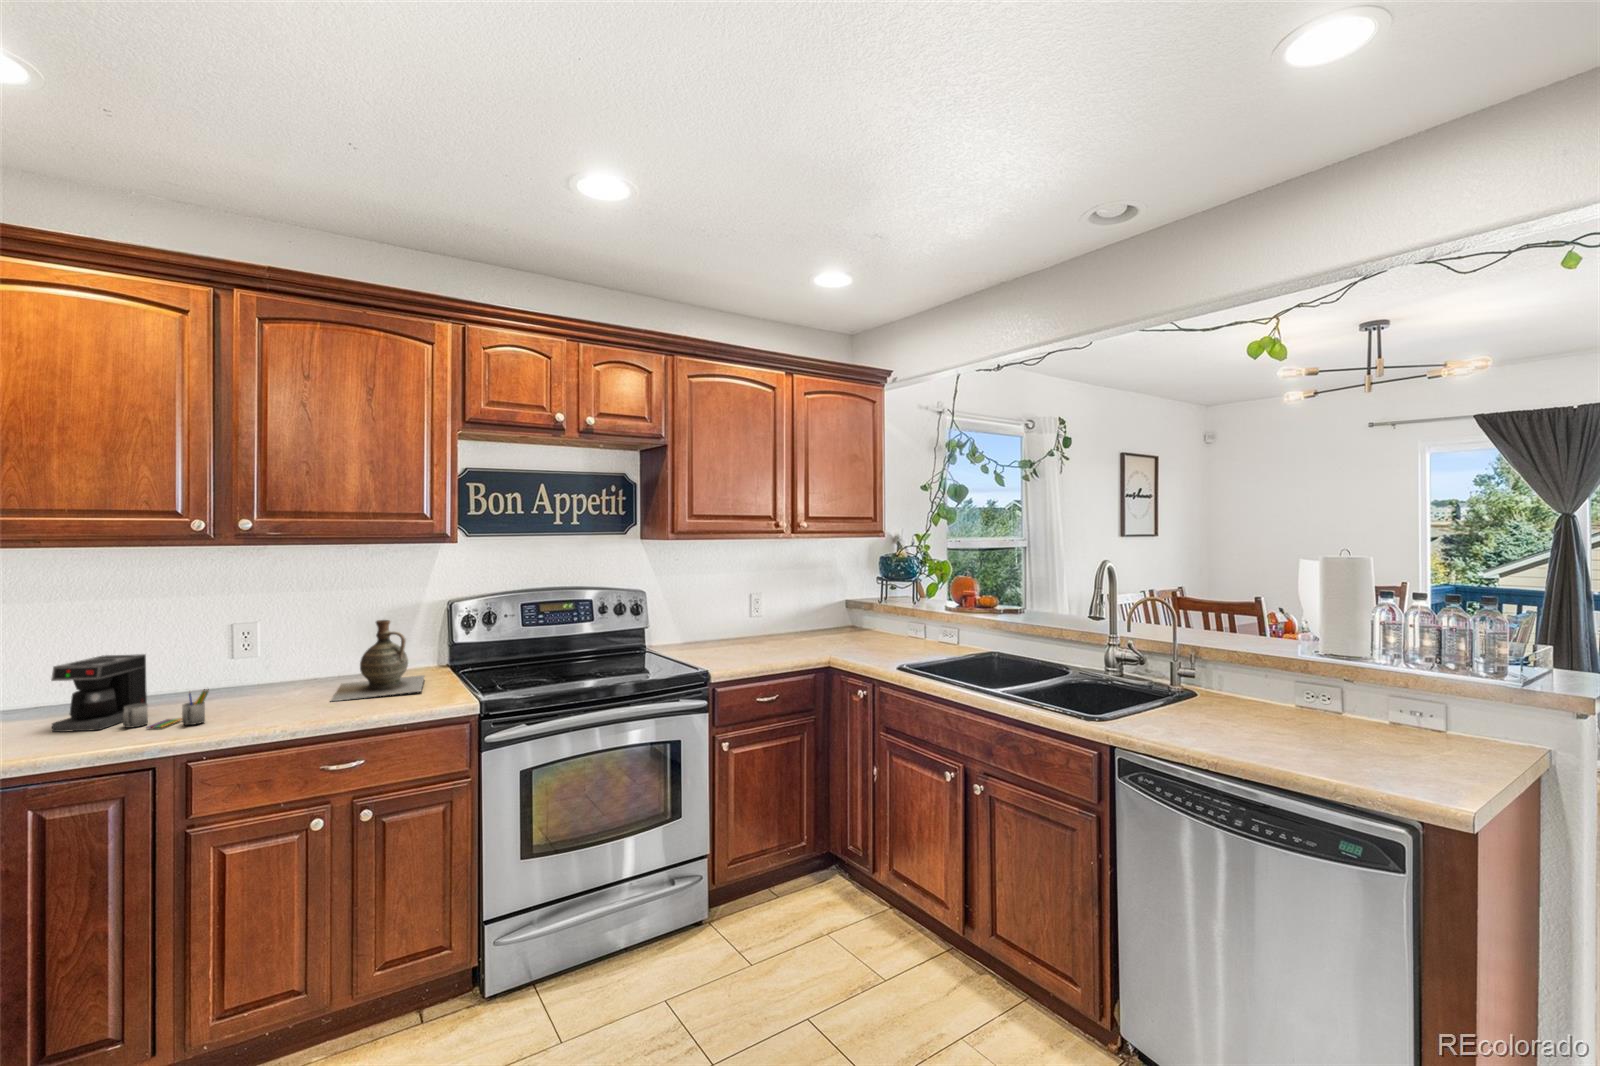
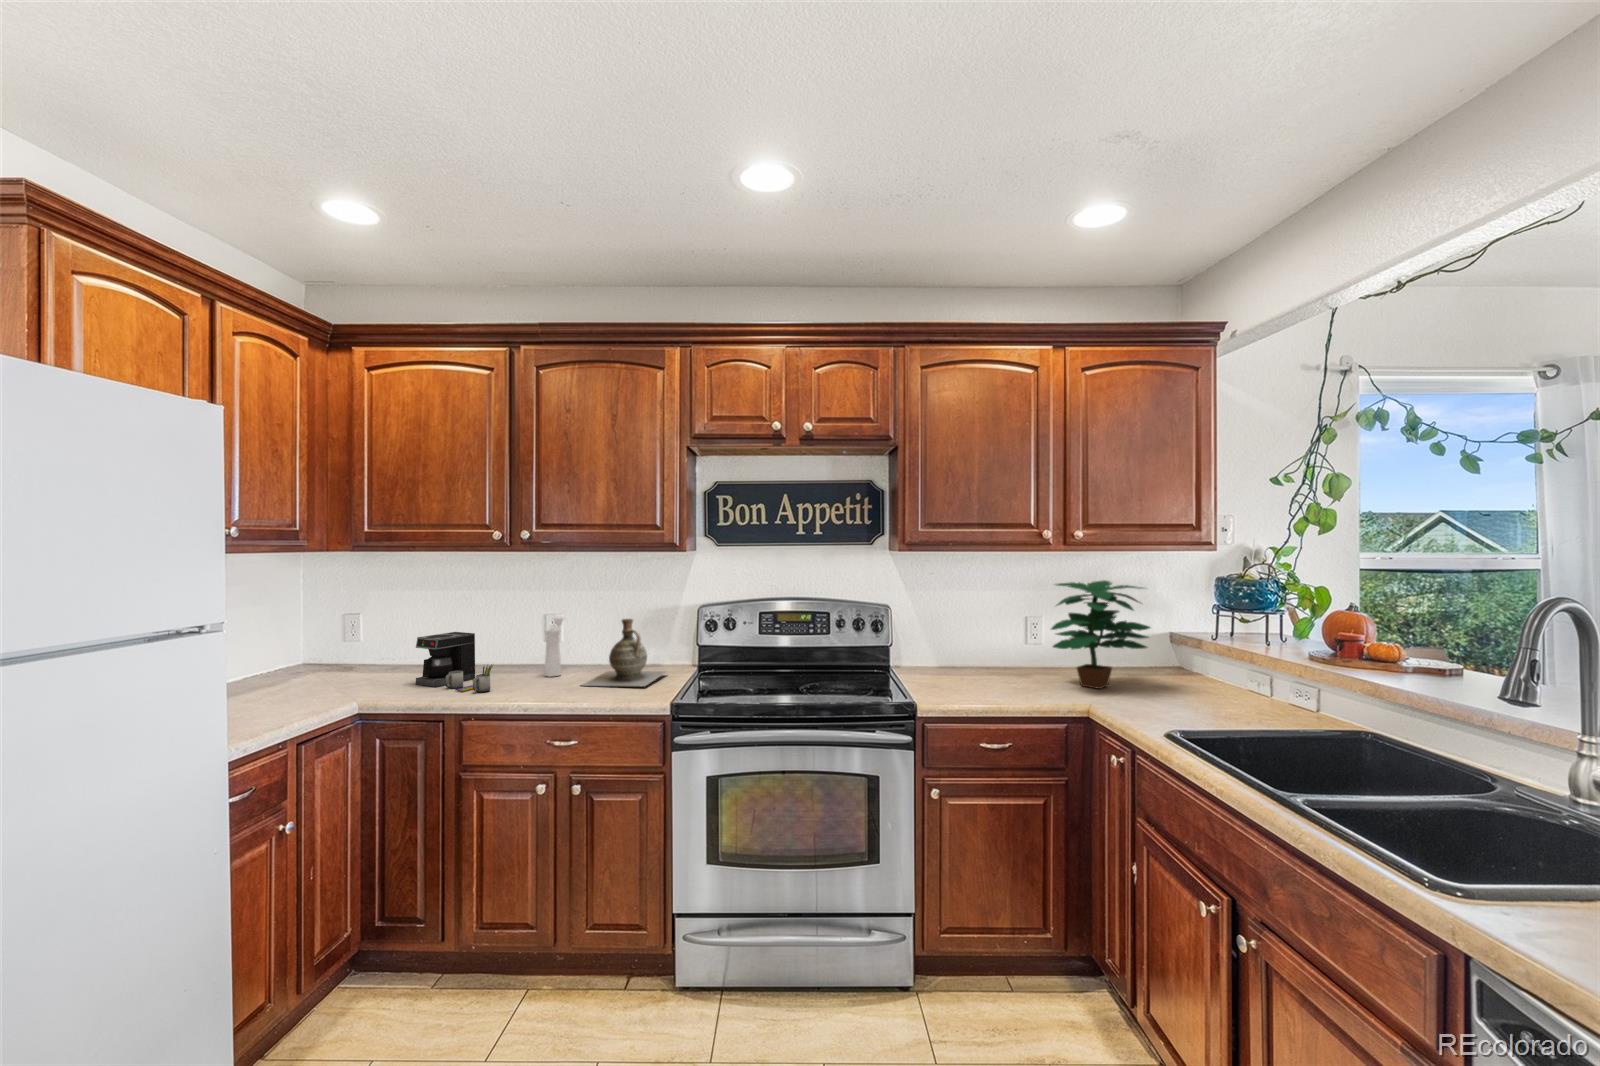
potted plant: none [782,562,853,646] -> present [1051,580,1150,689]
pepper mill: none [253,623,279,698] -> present [545,615,564,677]

